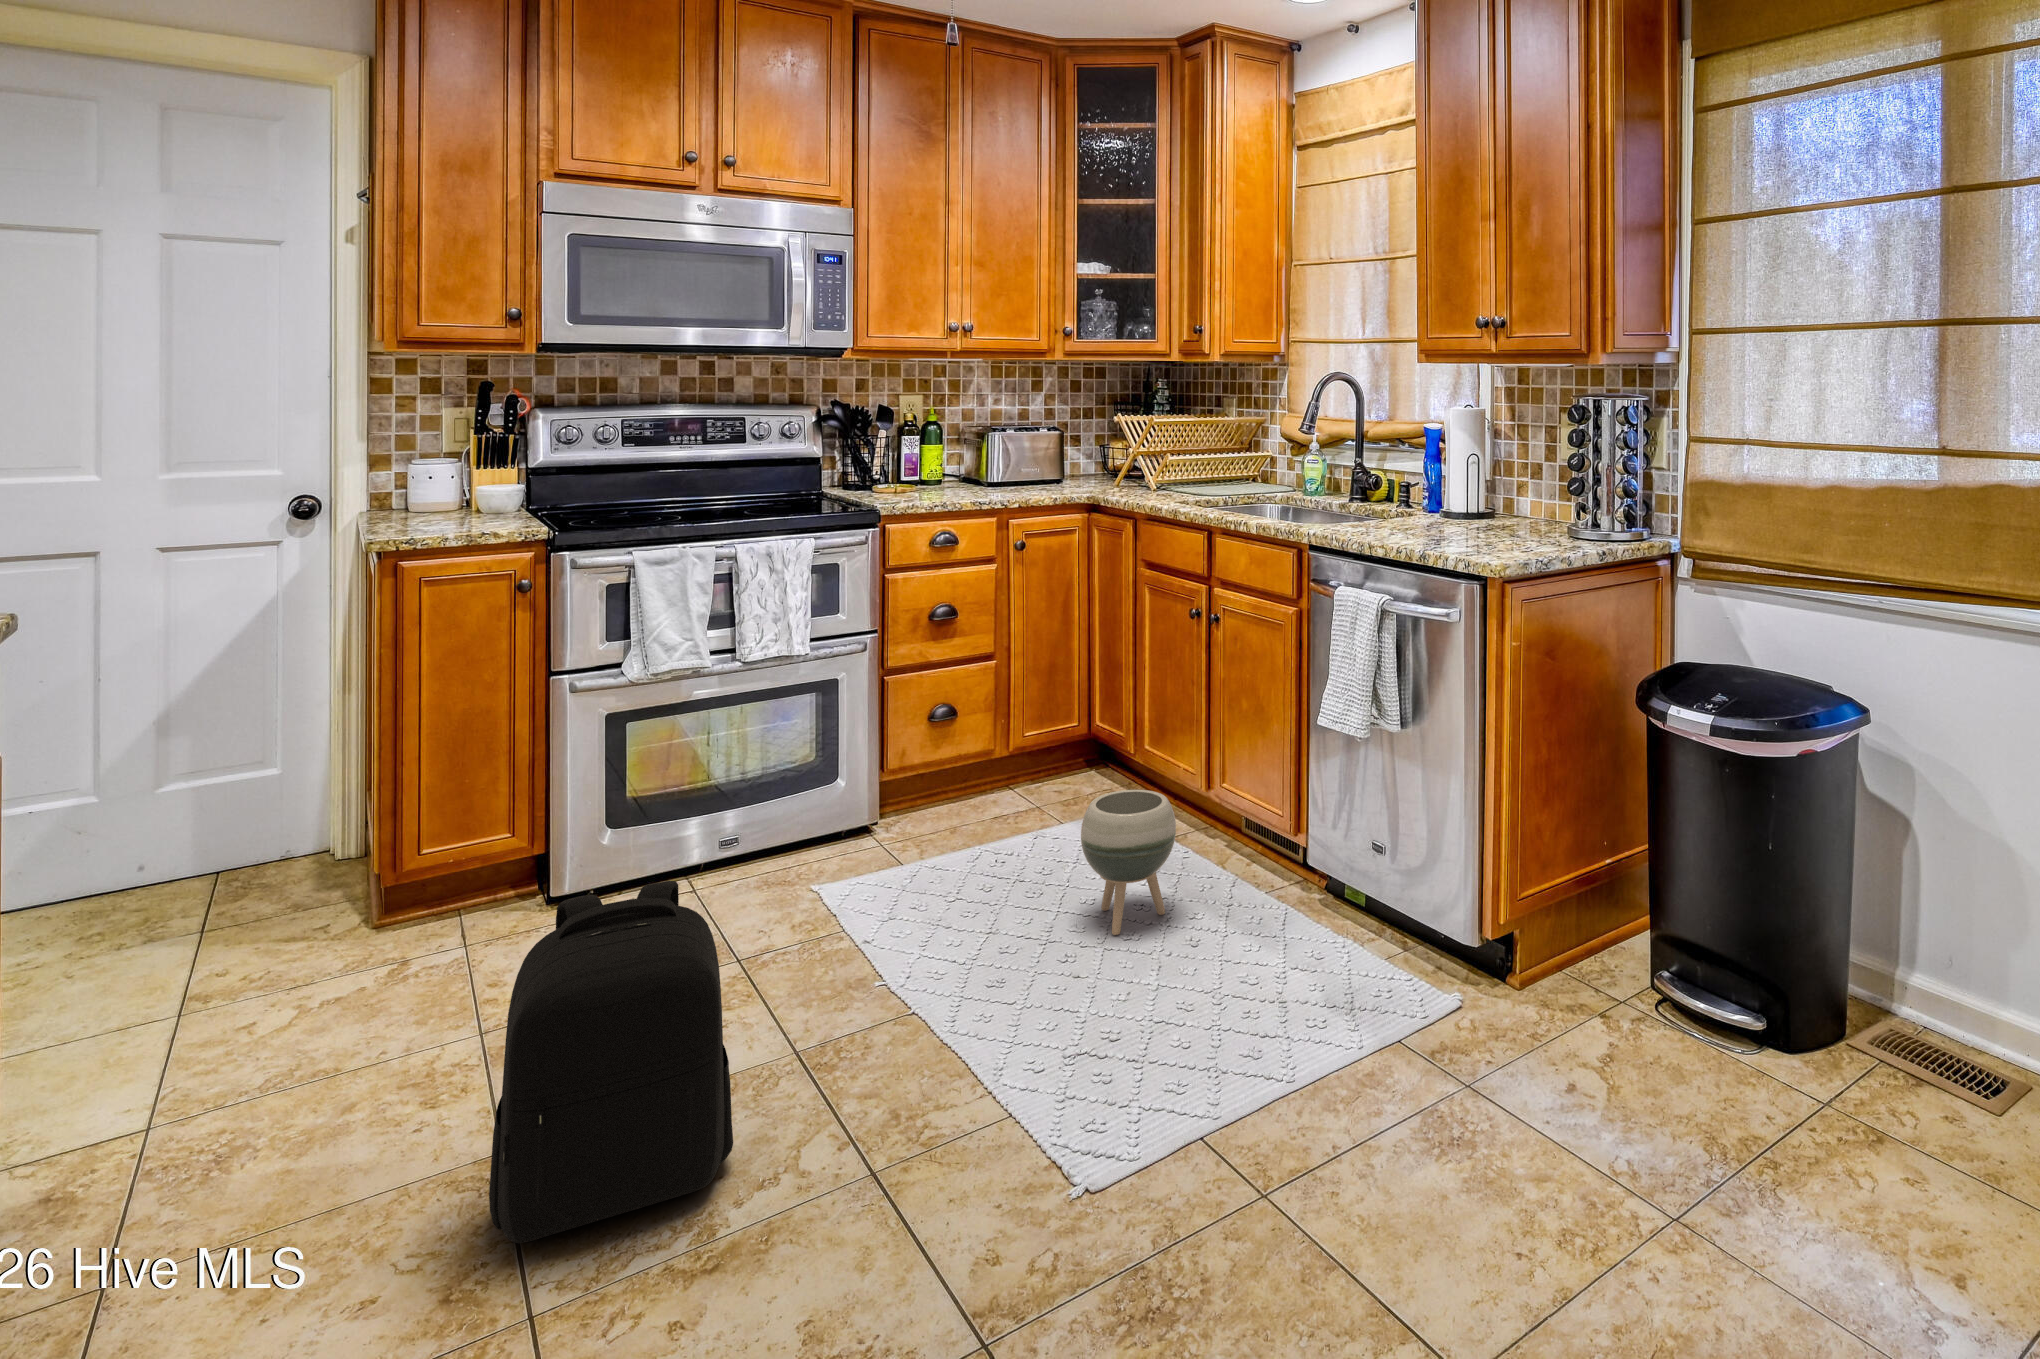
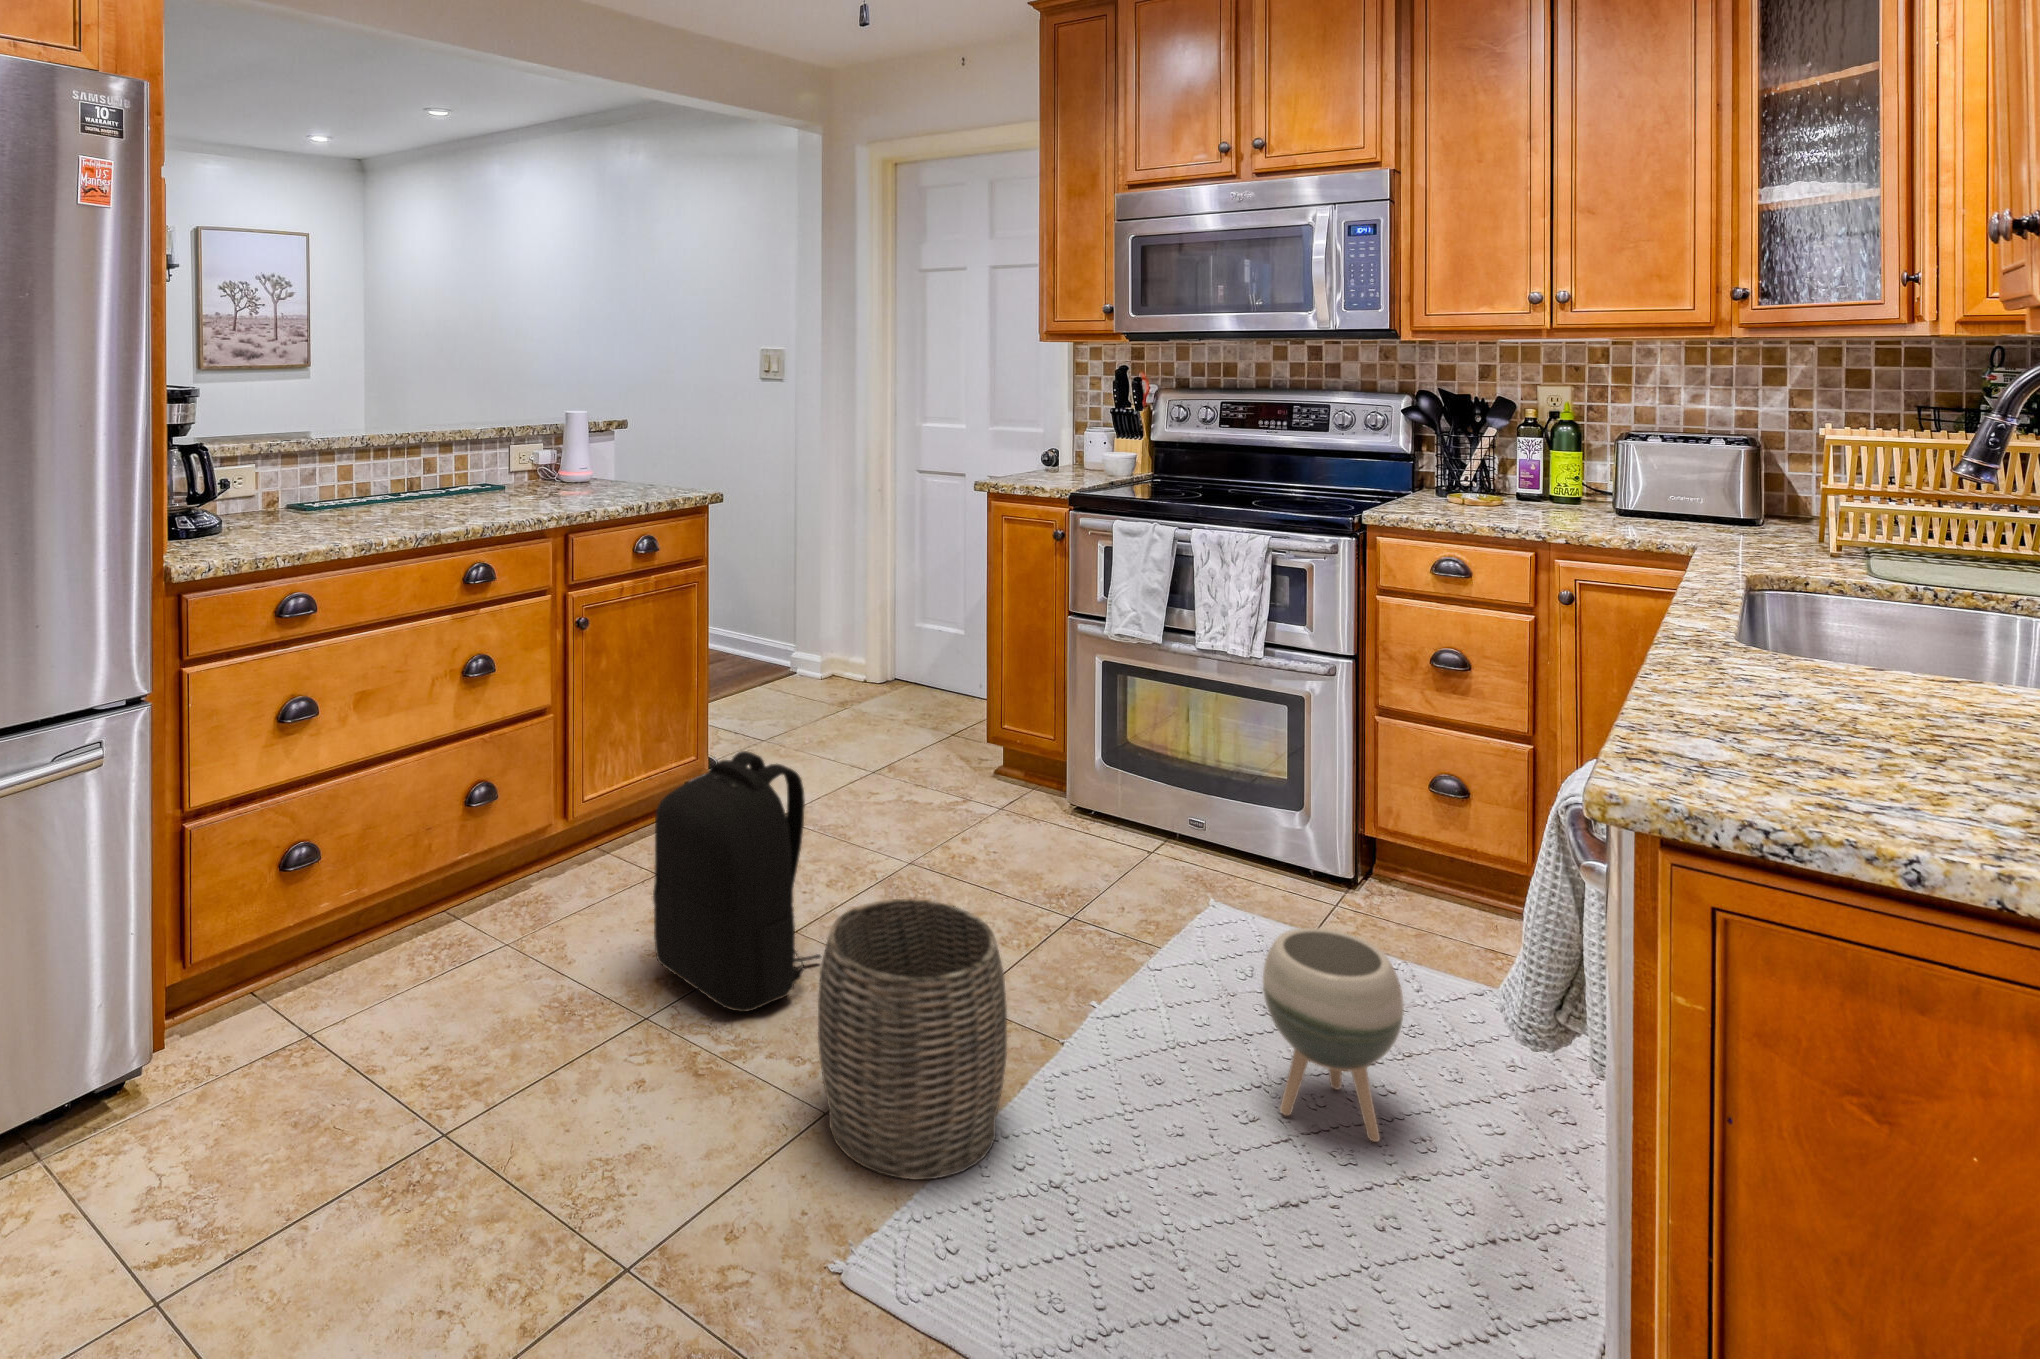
woven basket: none [899,886,1086,1146] -> present [818,899,1007,1180]

